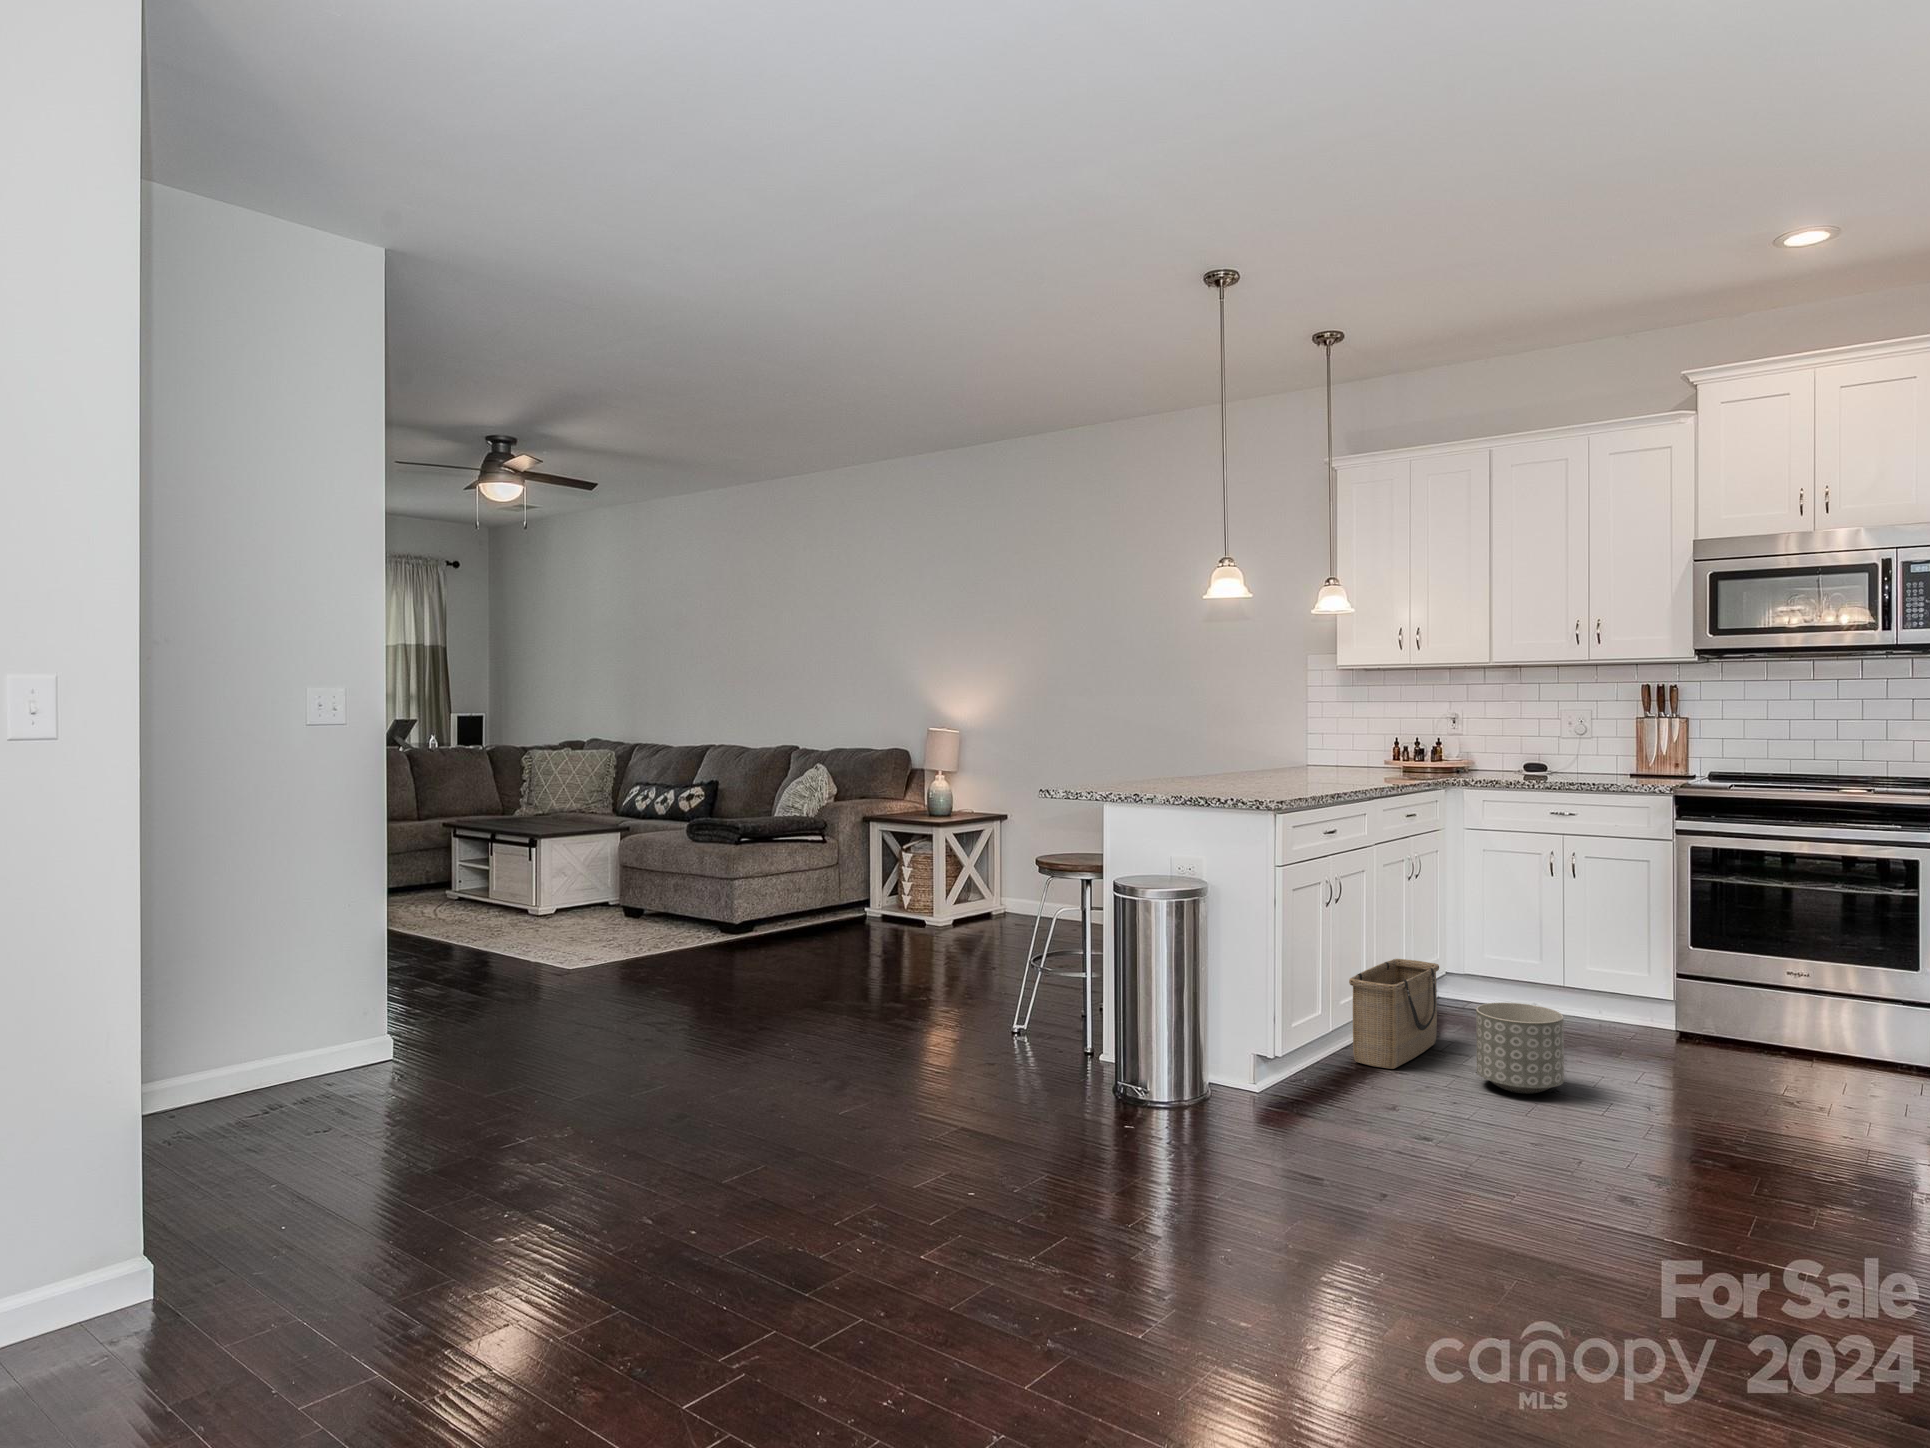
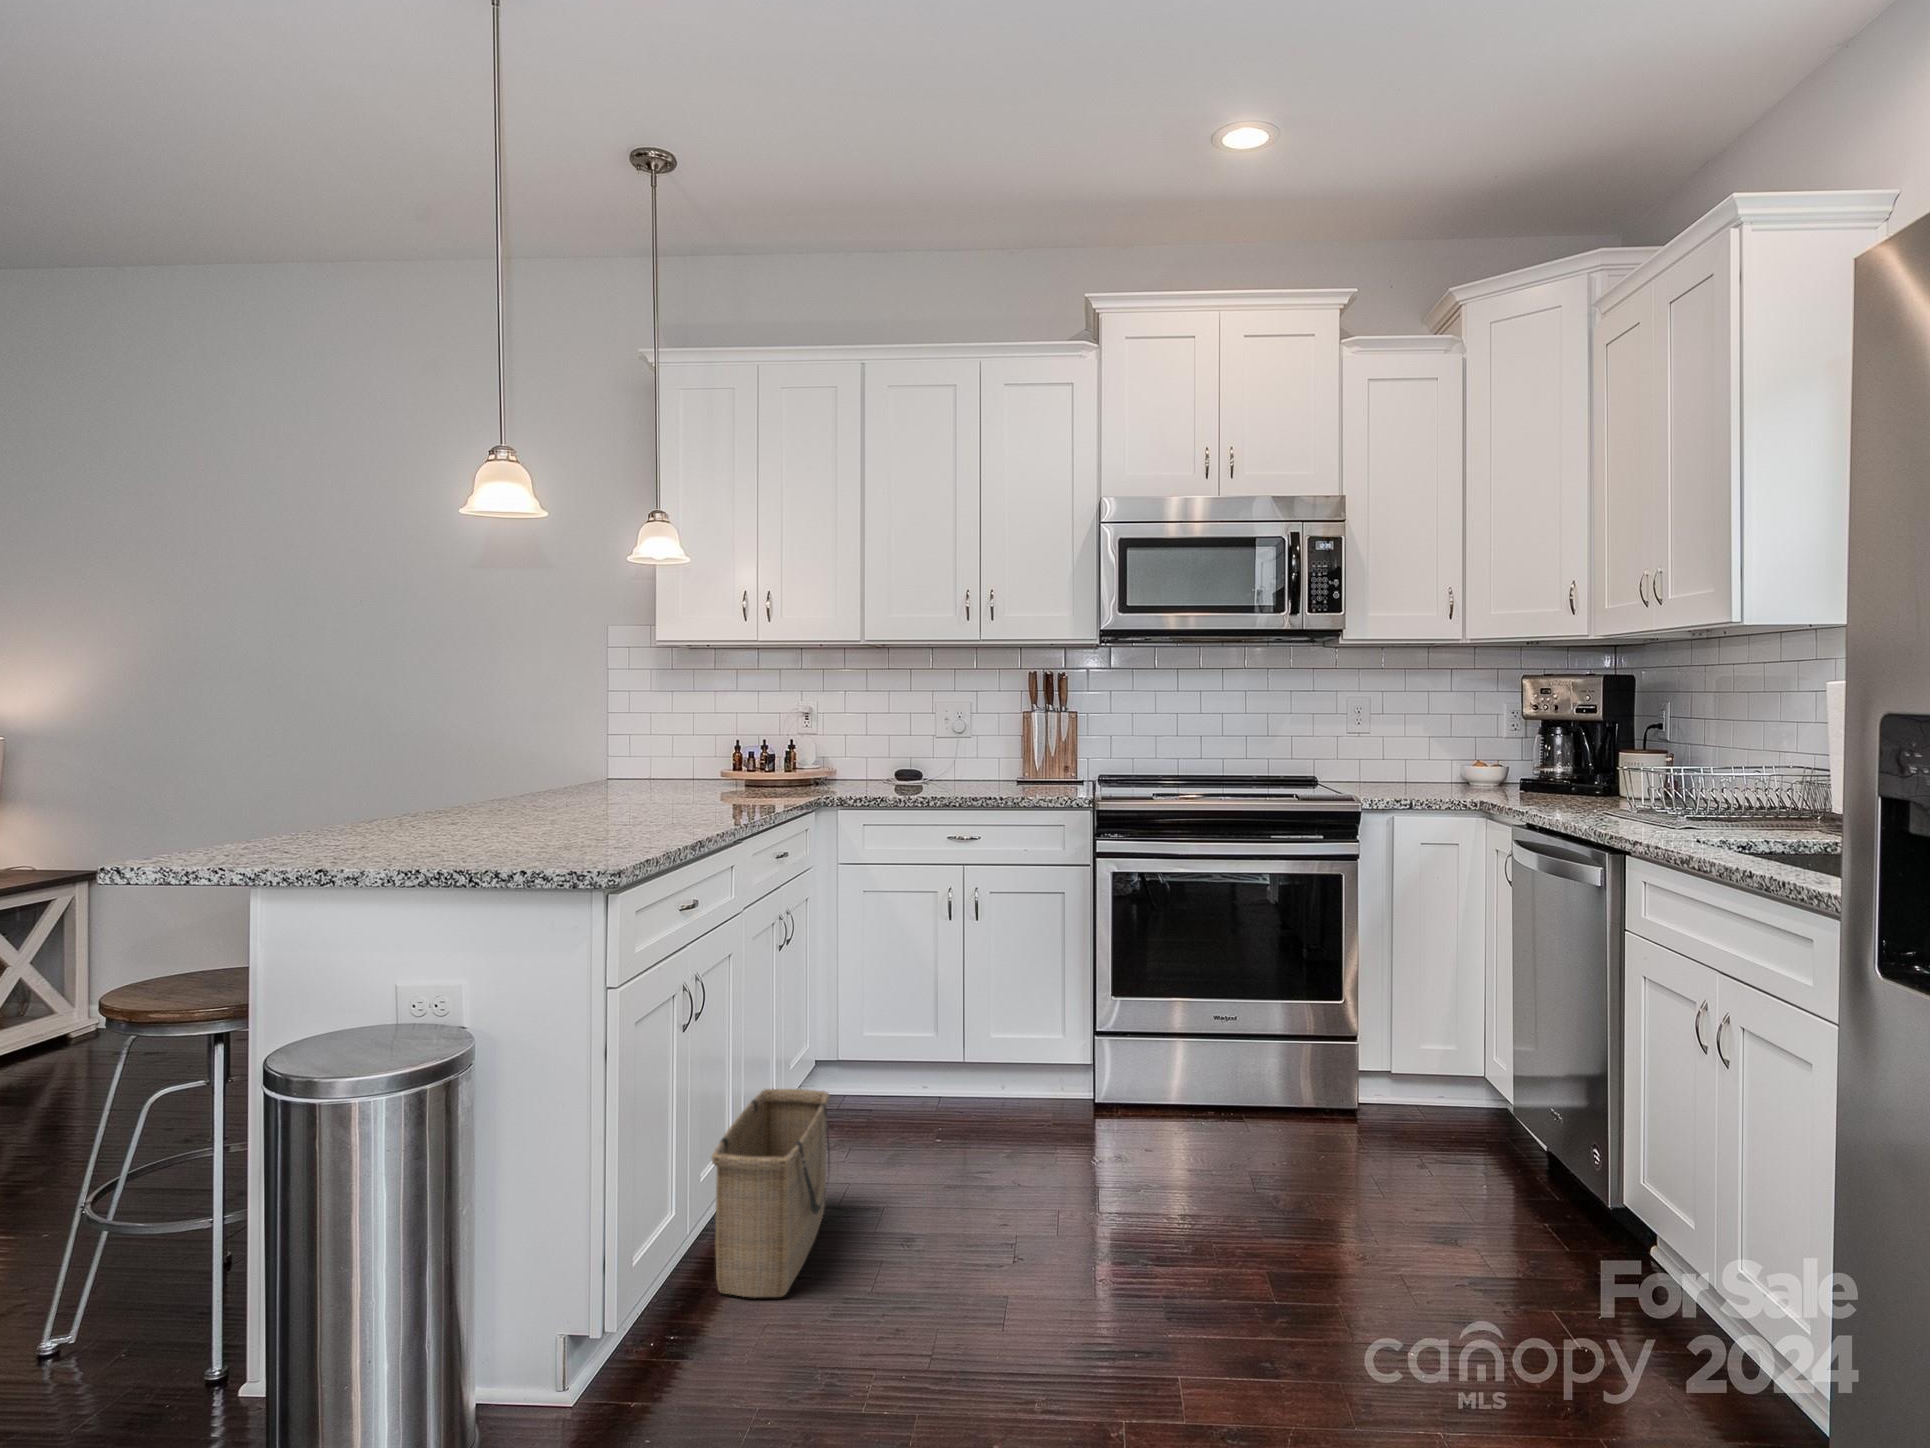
planter: present [1476,1003,1564,1094] -> none [913,1154,1039,1310]

